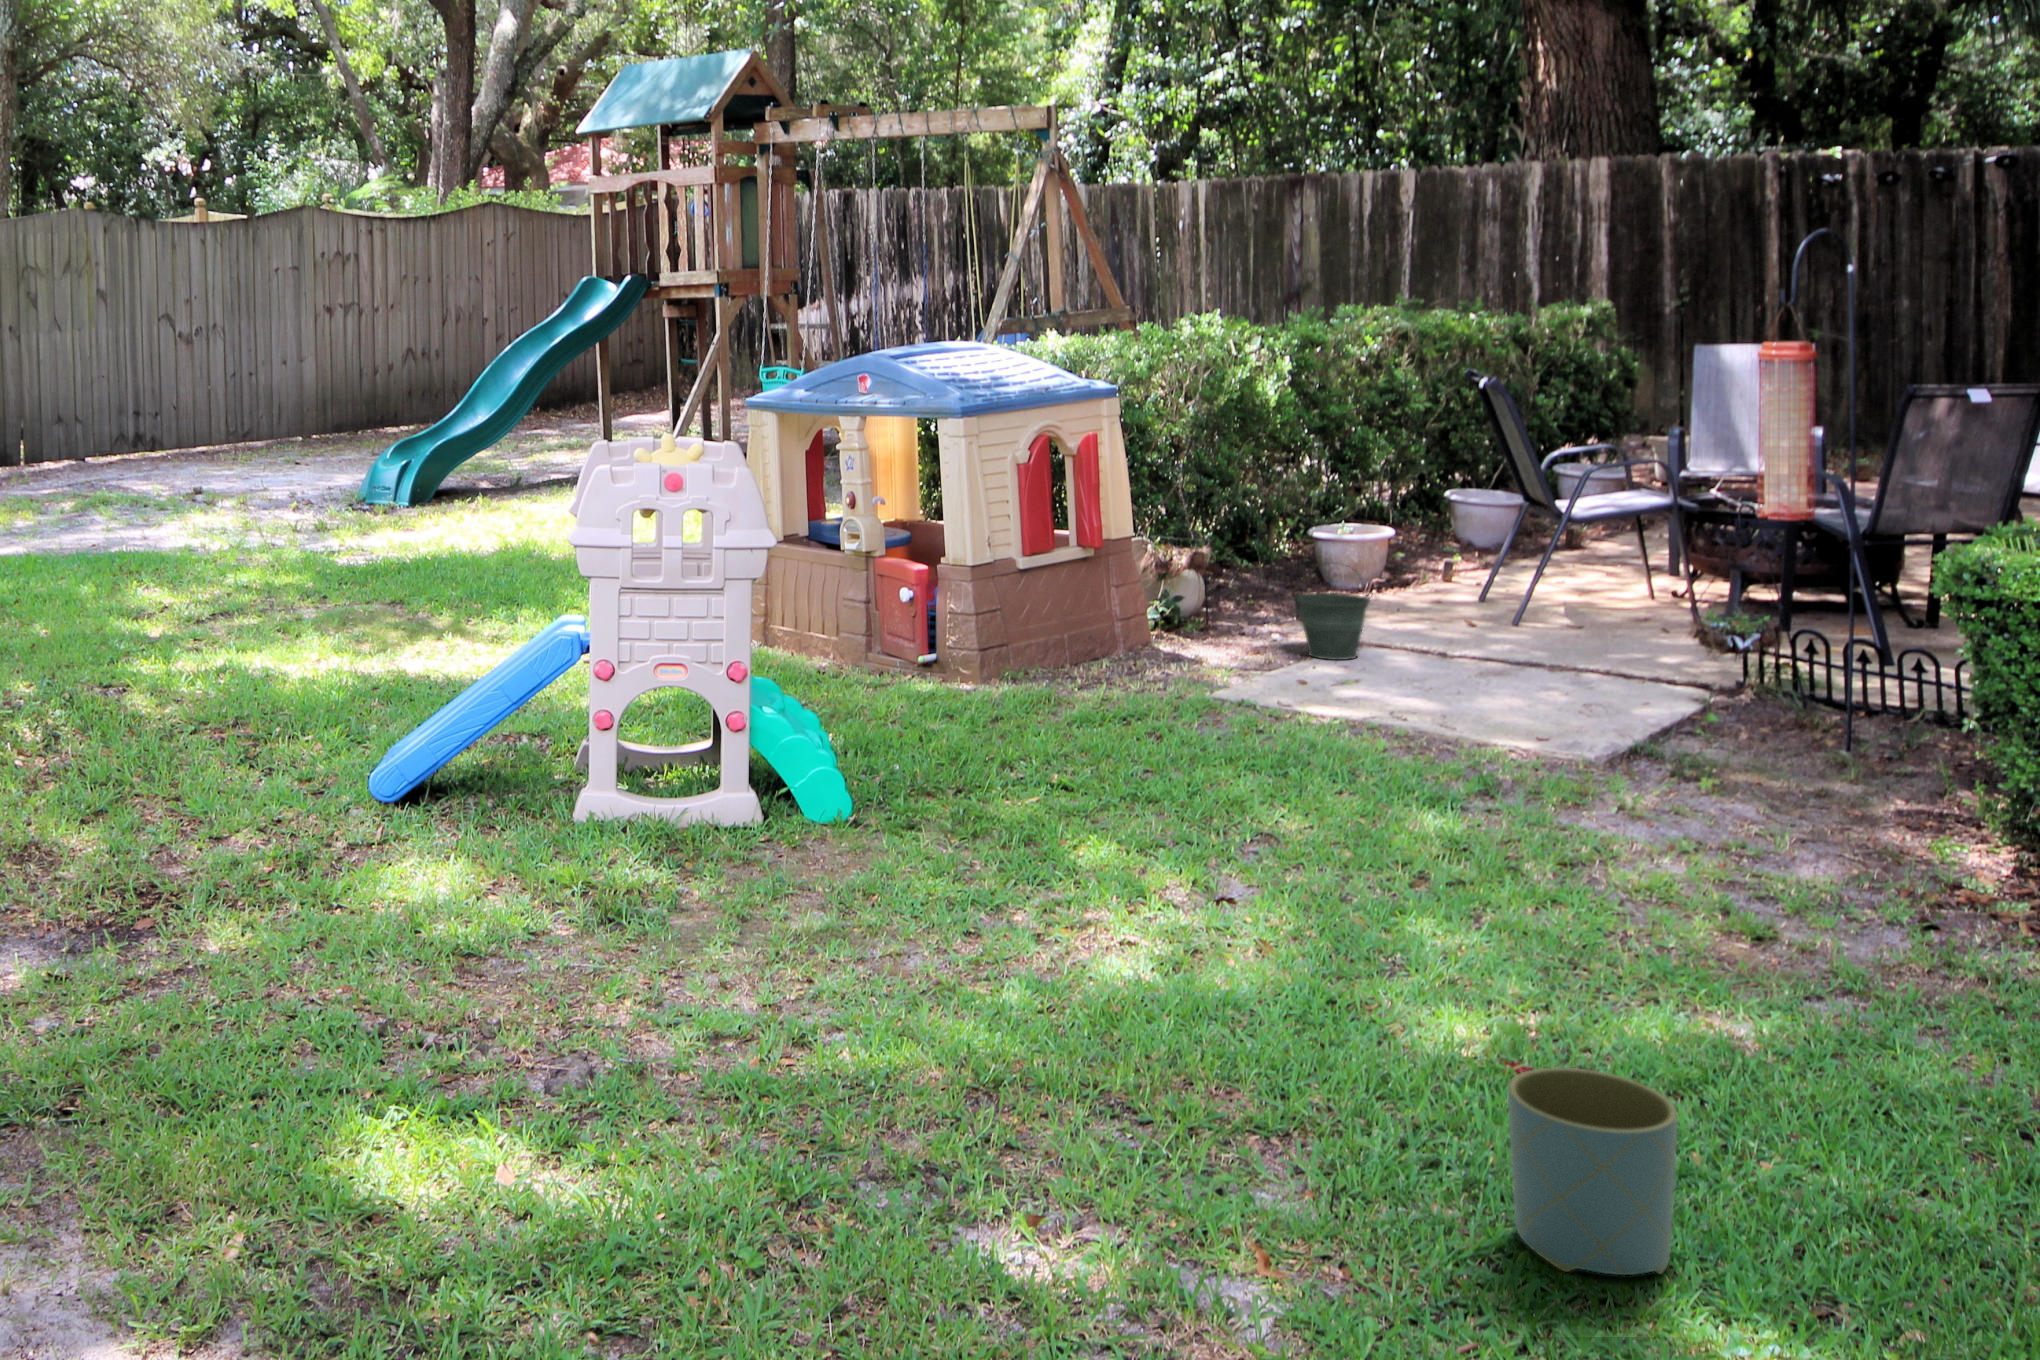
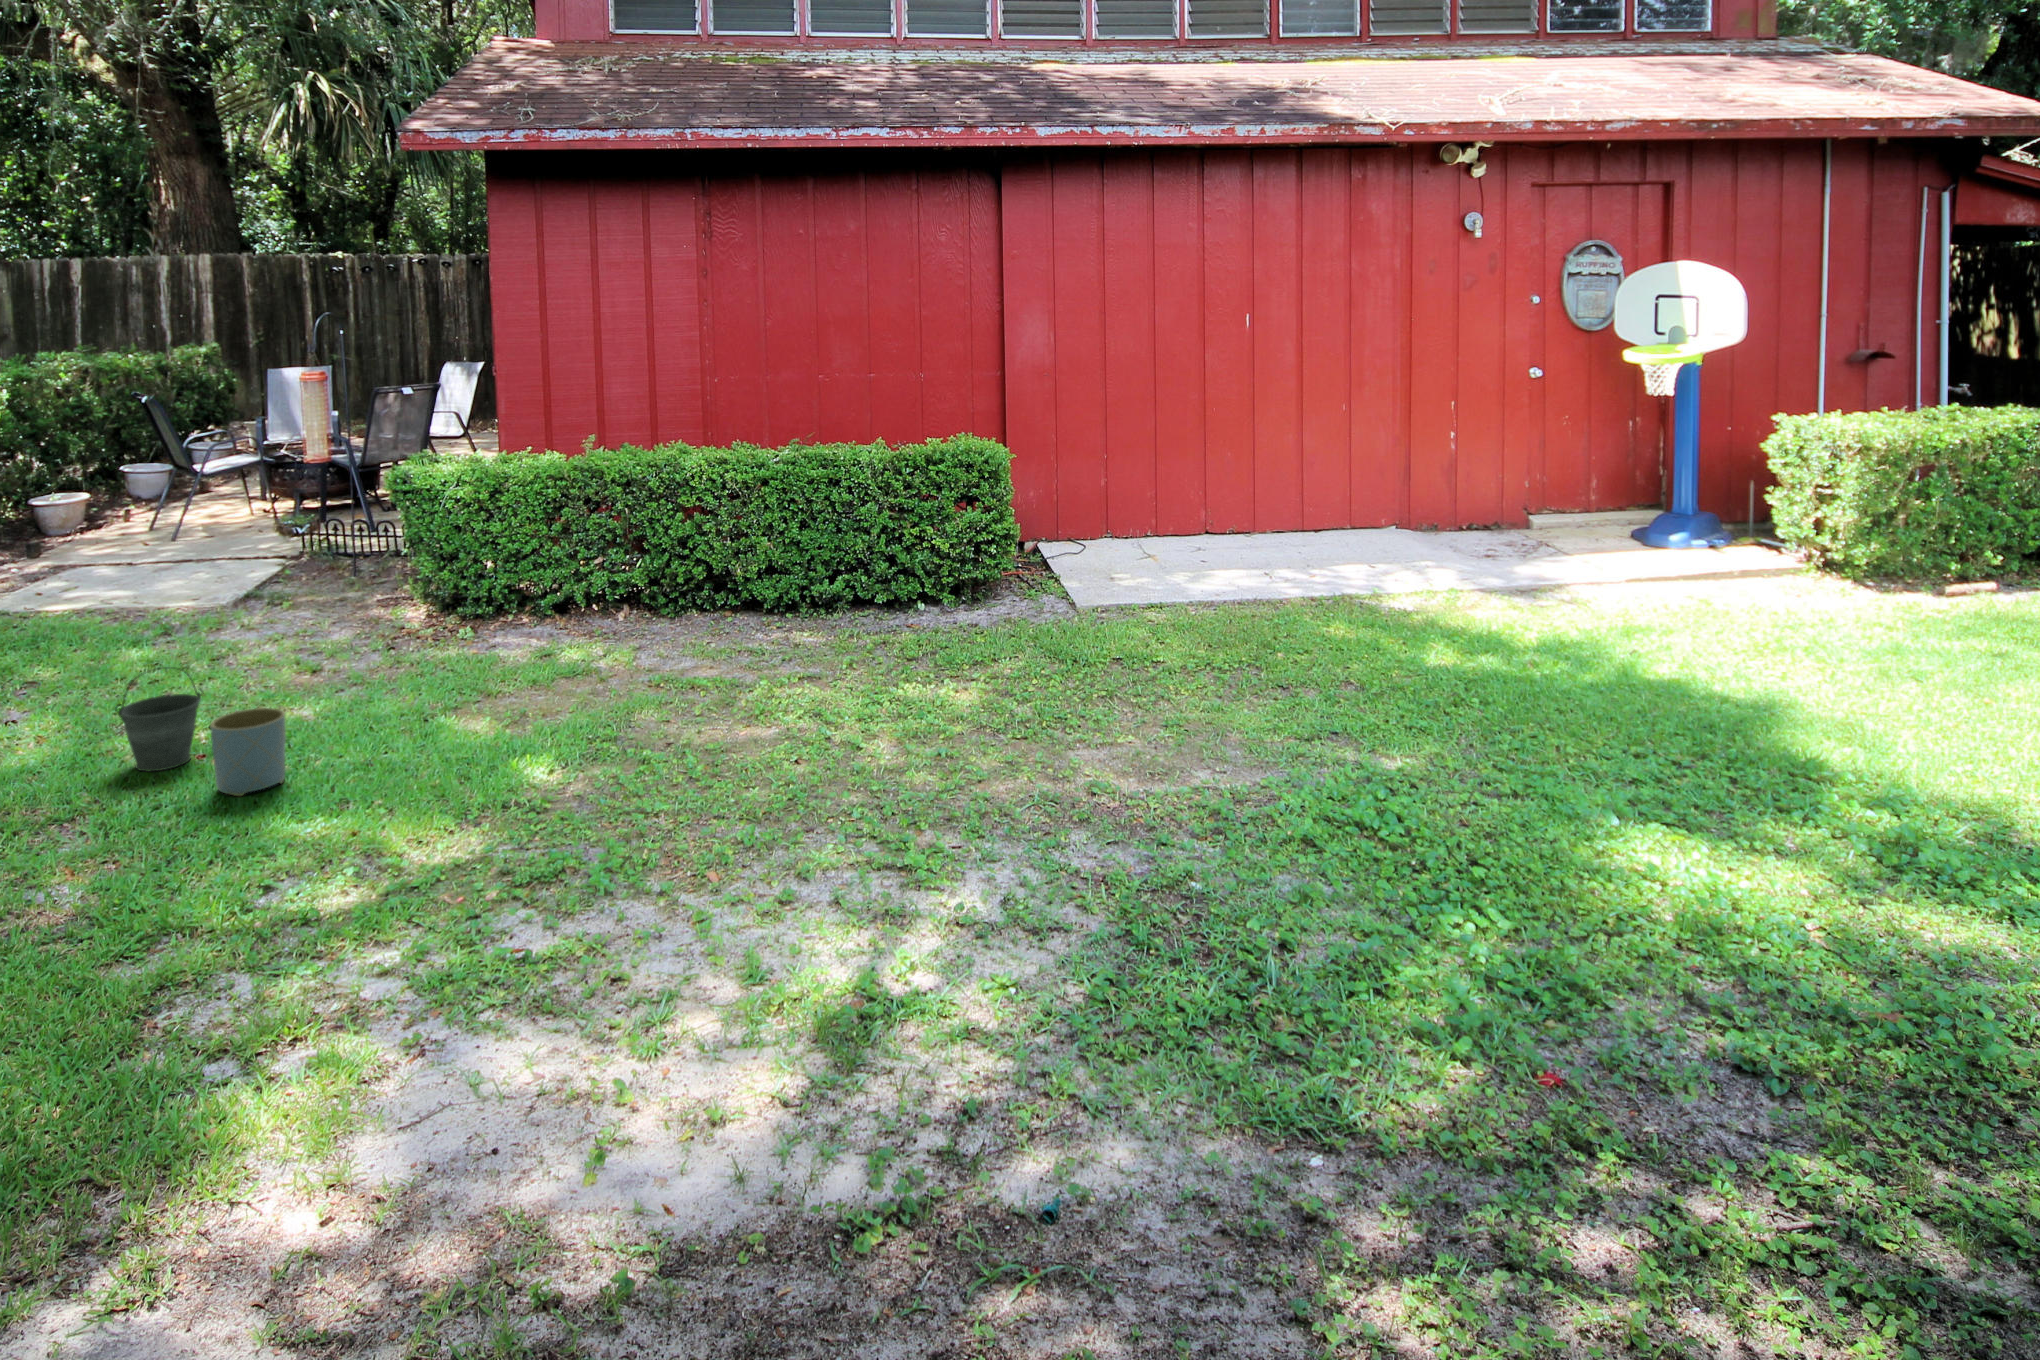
bucket: present [1294,562,1370,660] -> present [115,667,204,772]

